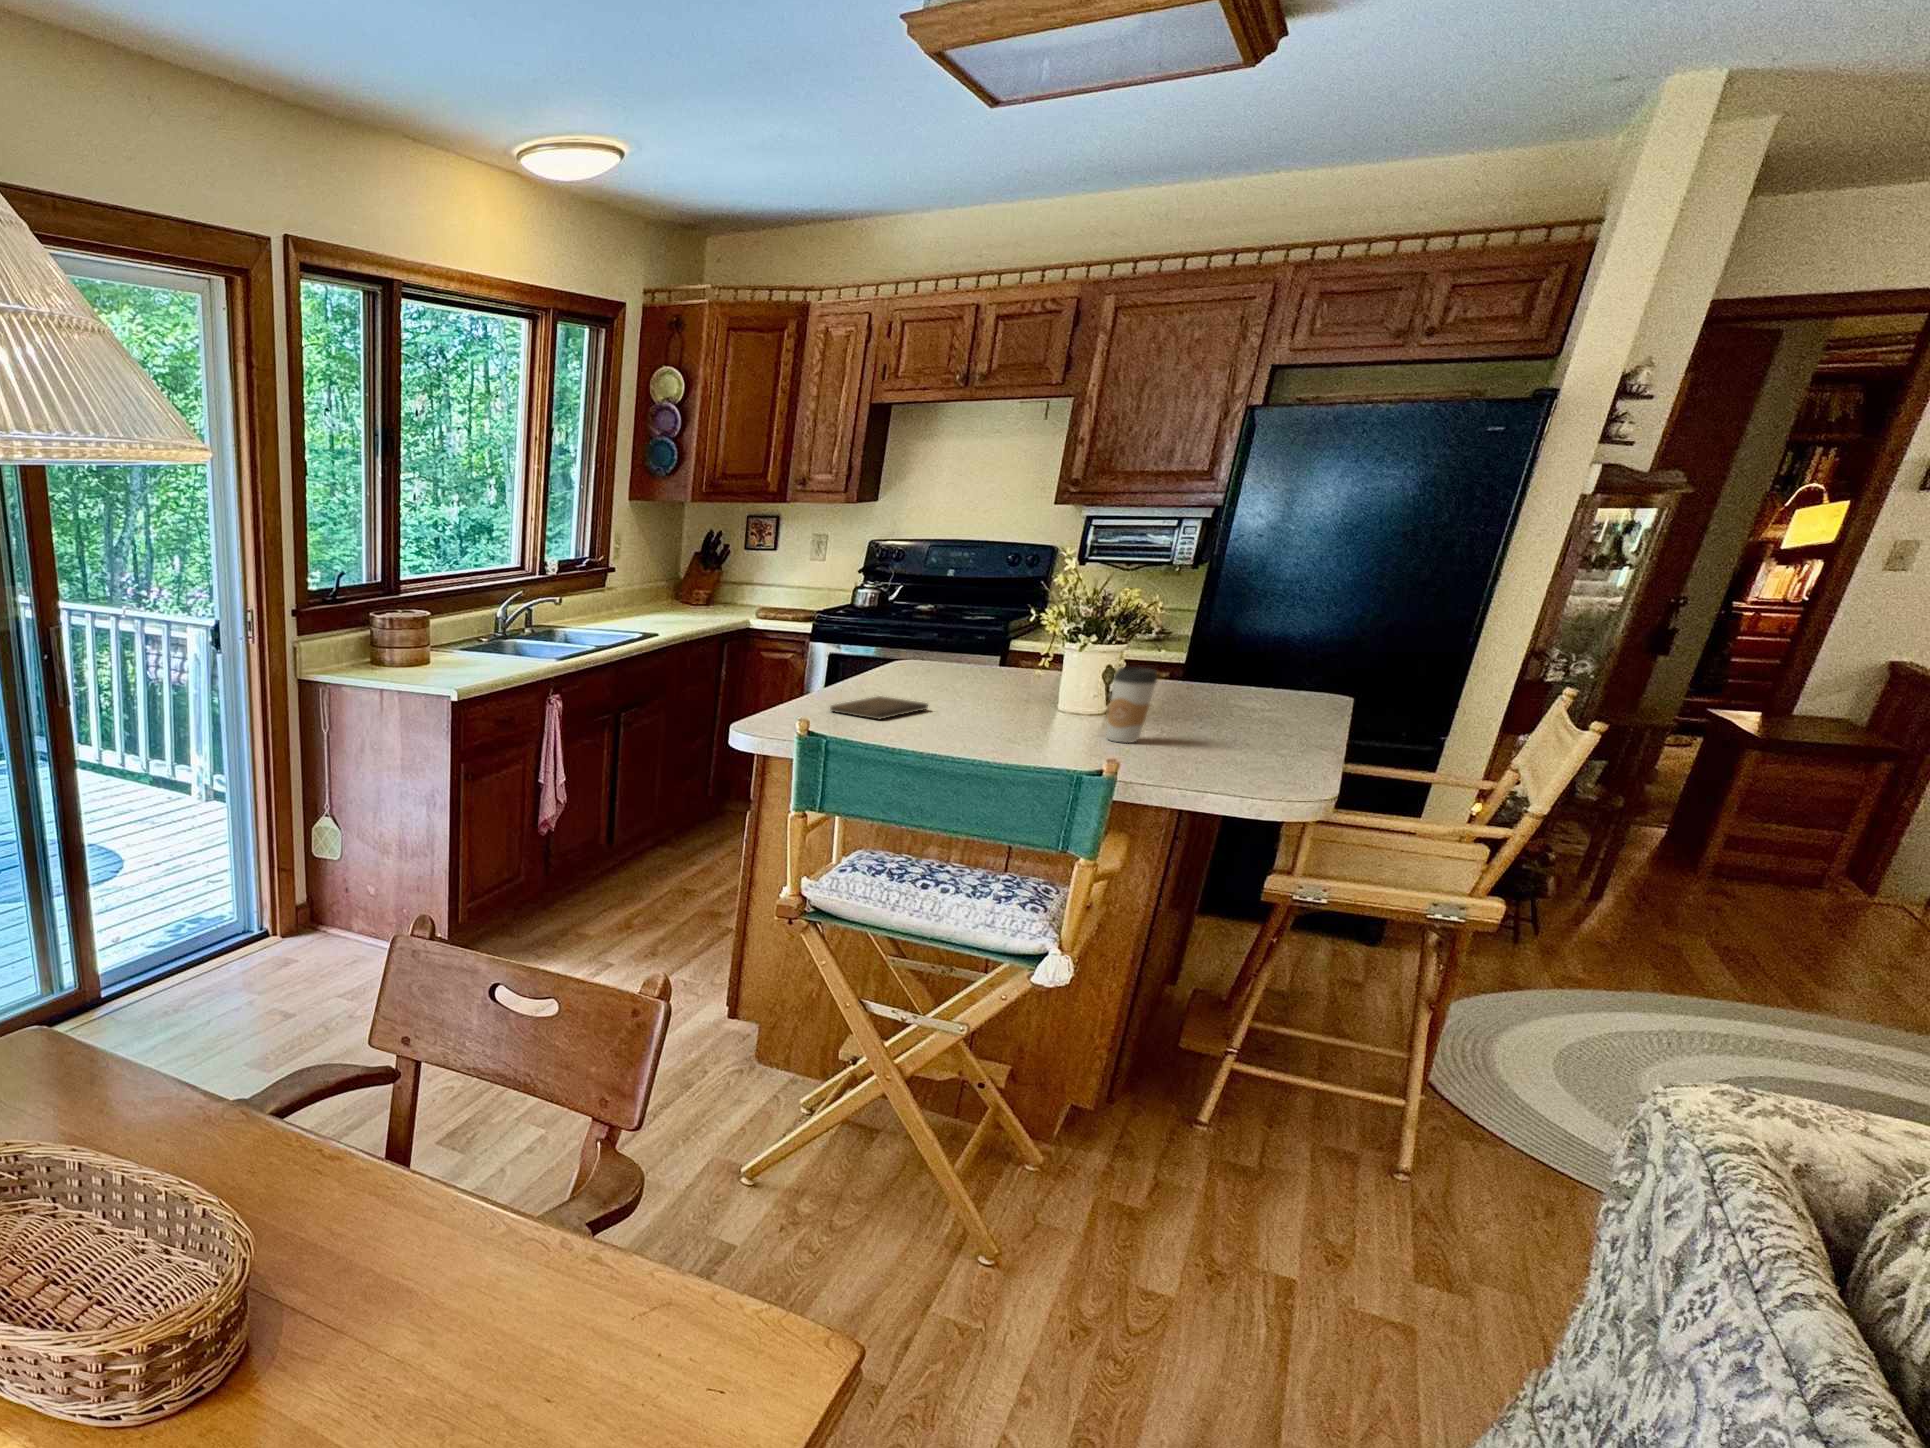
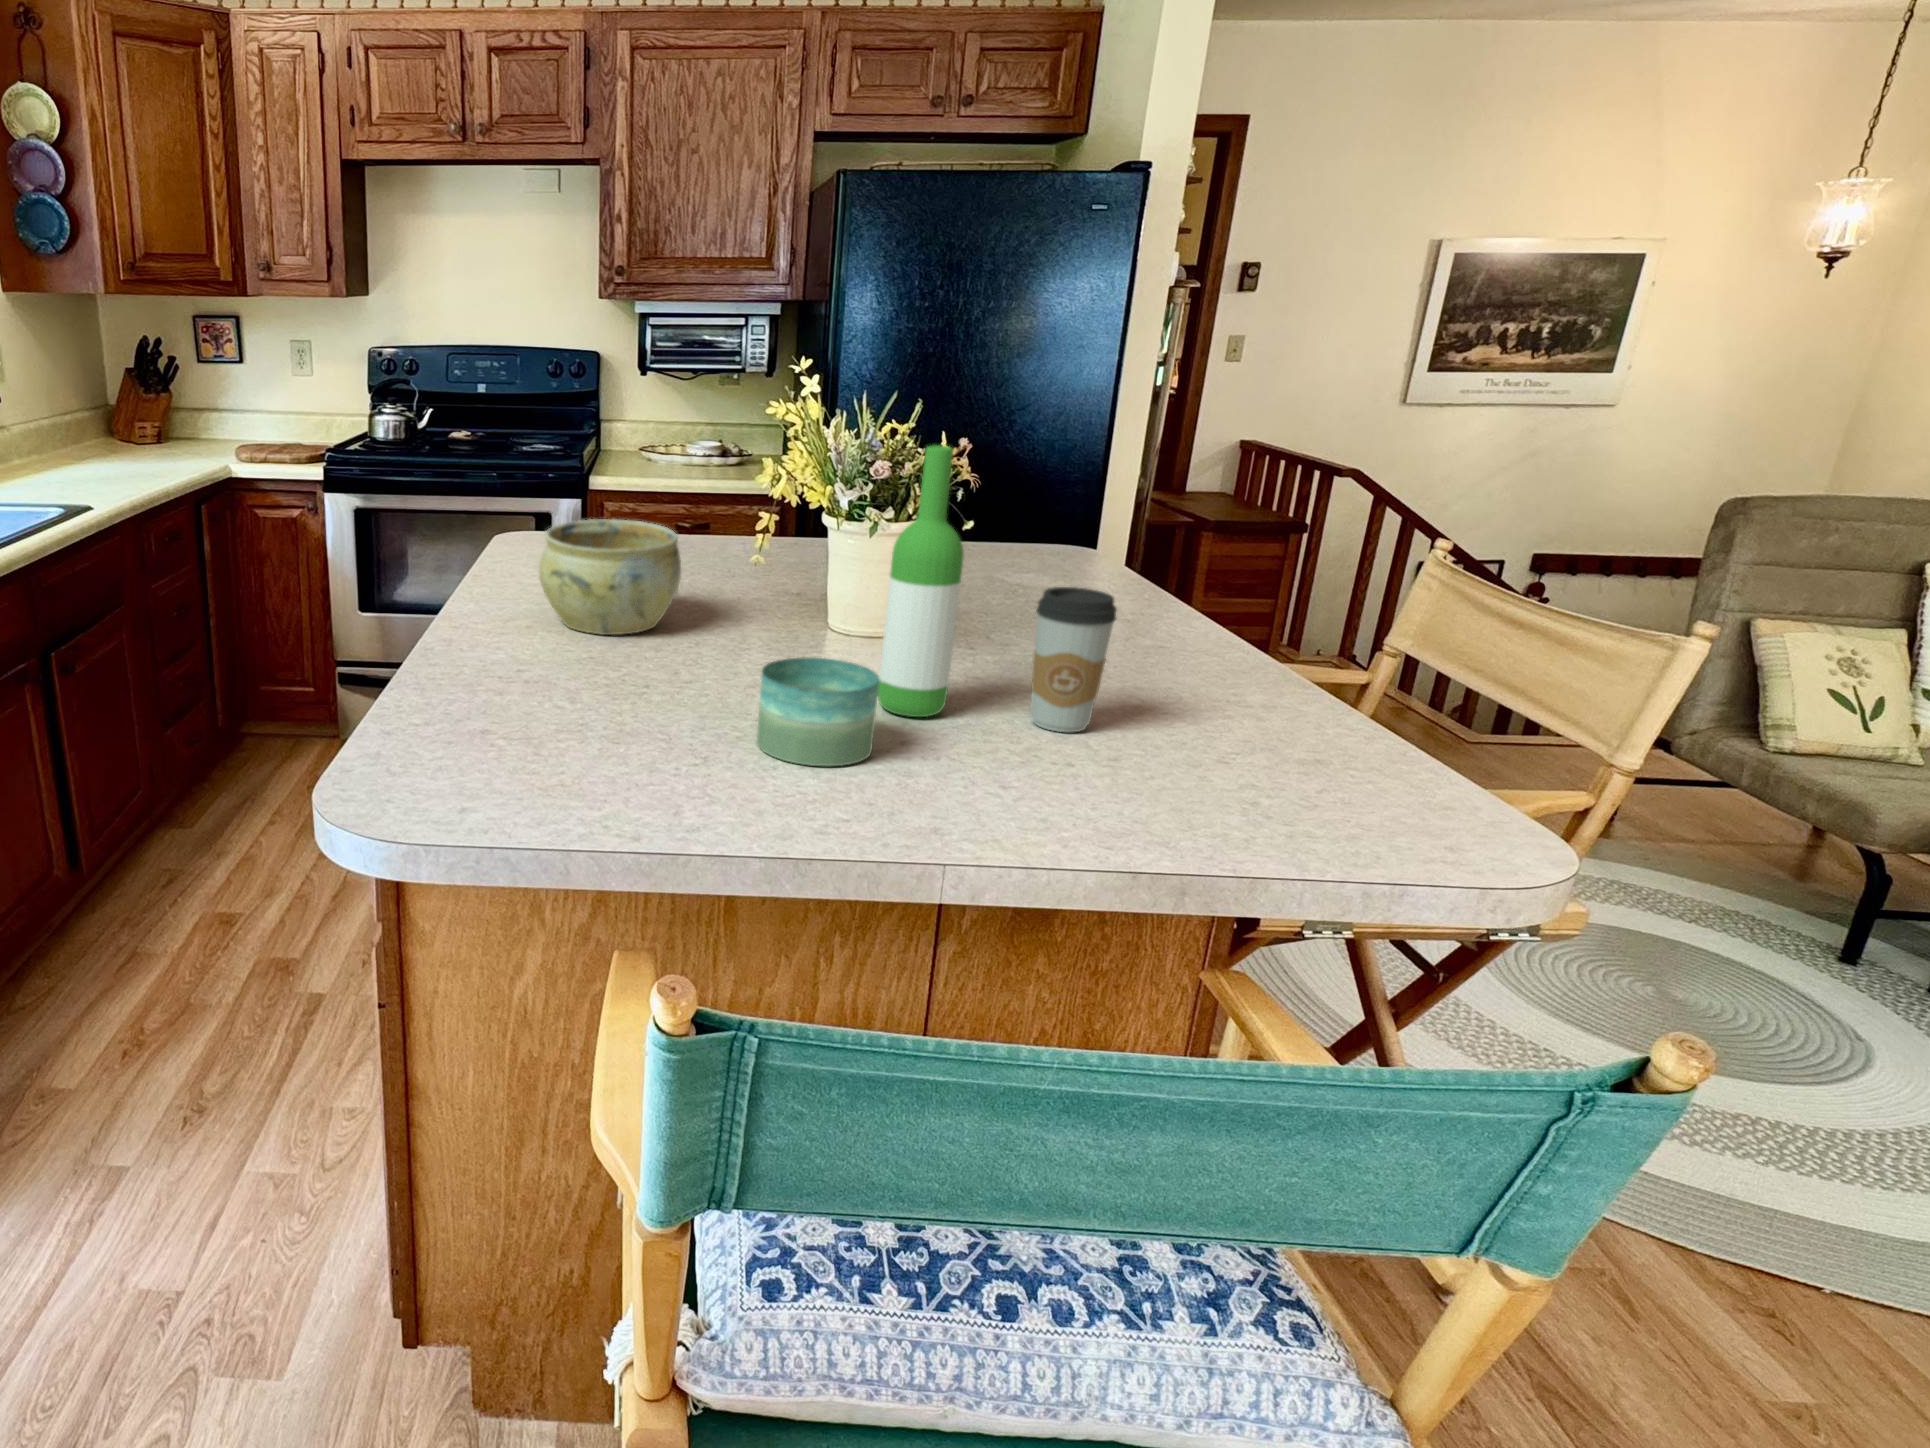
wine bottle: none [1026,589,1080,731] -> present [878,445,964,717]
ceramic bowl: none [881,635,965,695] -> present [539,519,681,635]
candle: none [940,690,1005,736] -> present [757,658,879,766]
cutting board: present [830,696,928,719] -> none [515,659,680,736]

